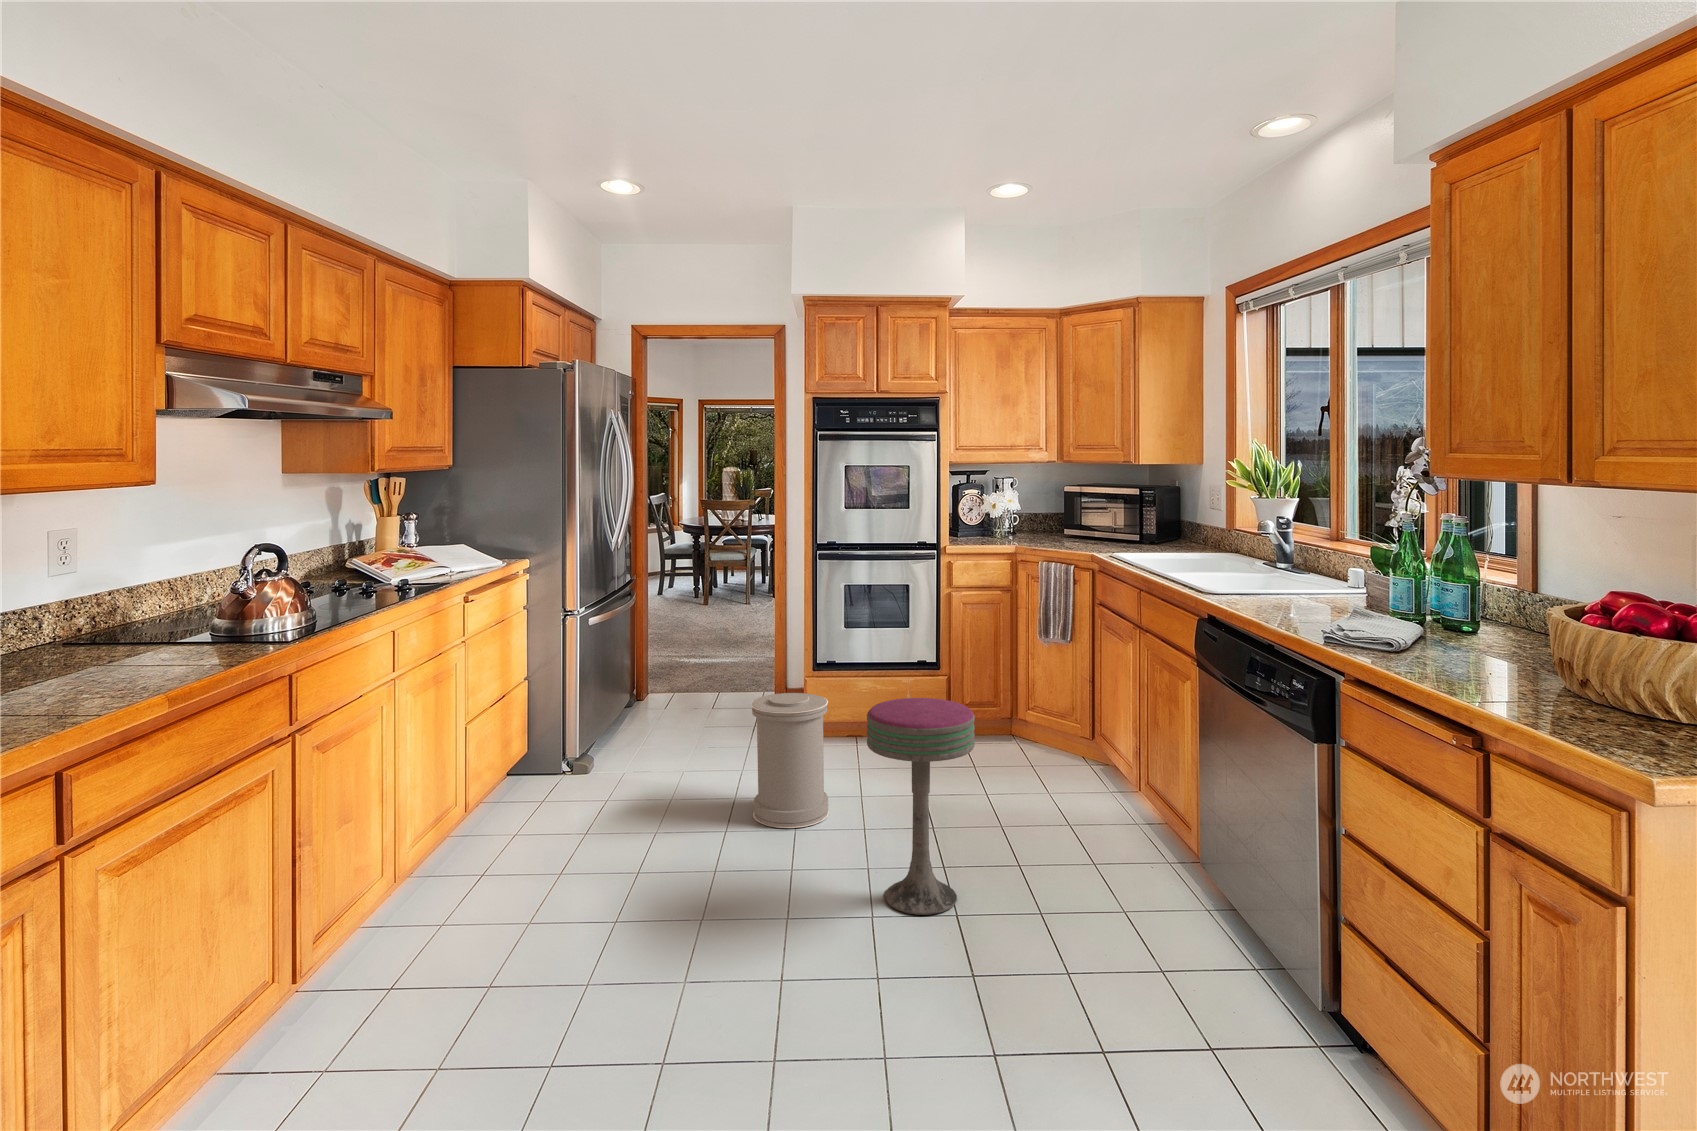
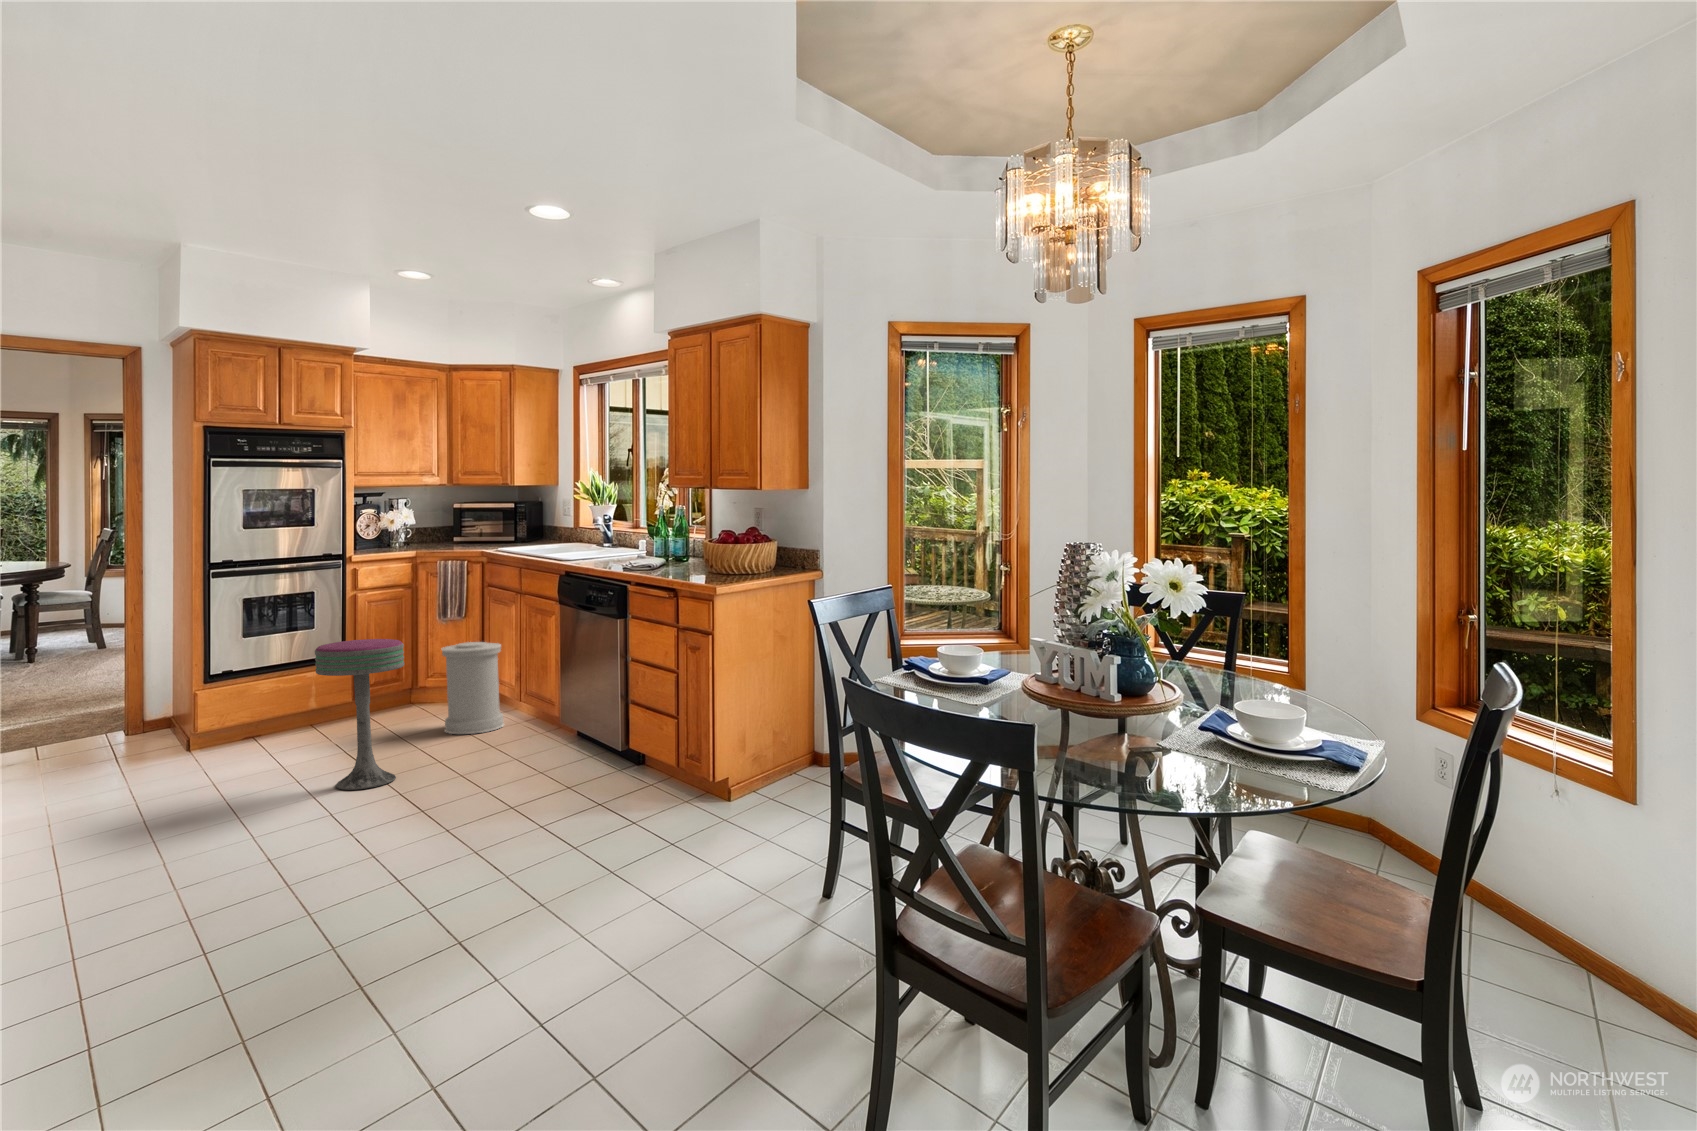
trash can: present [751,693,830,828] -> present [442,642,504,734]

